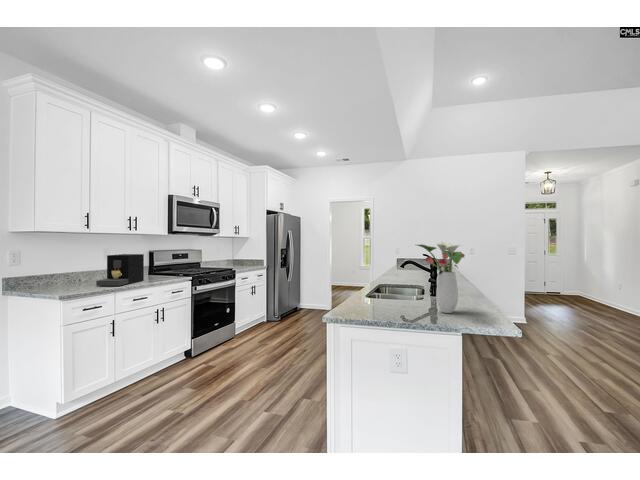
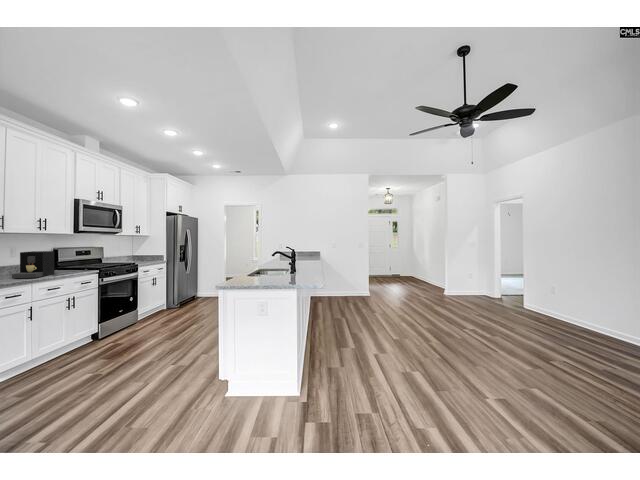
flower arrangement: present [417,242,465,313] -> none [268,240,299,281]

